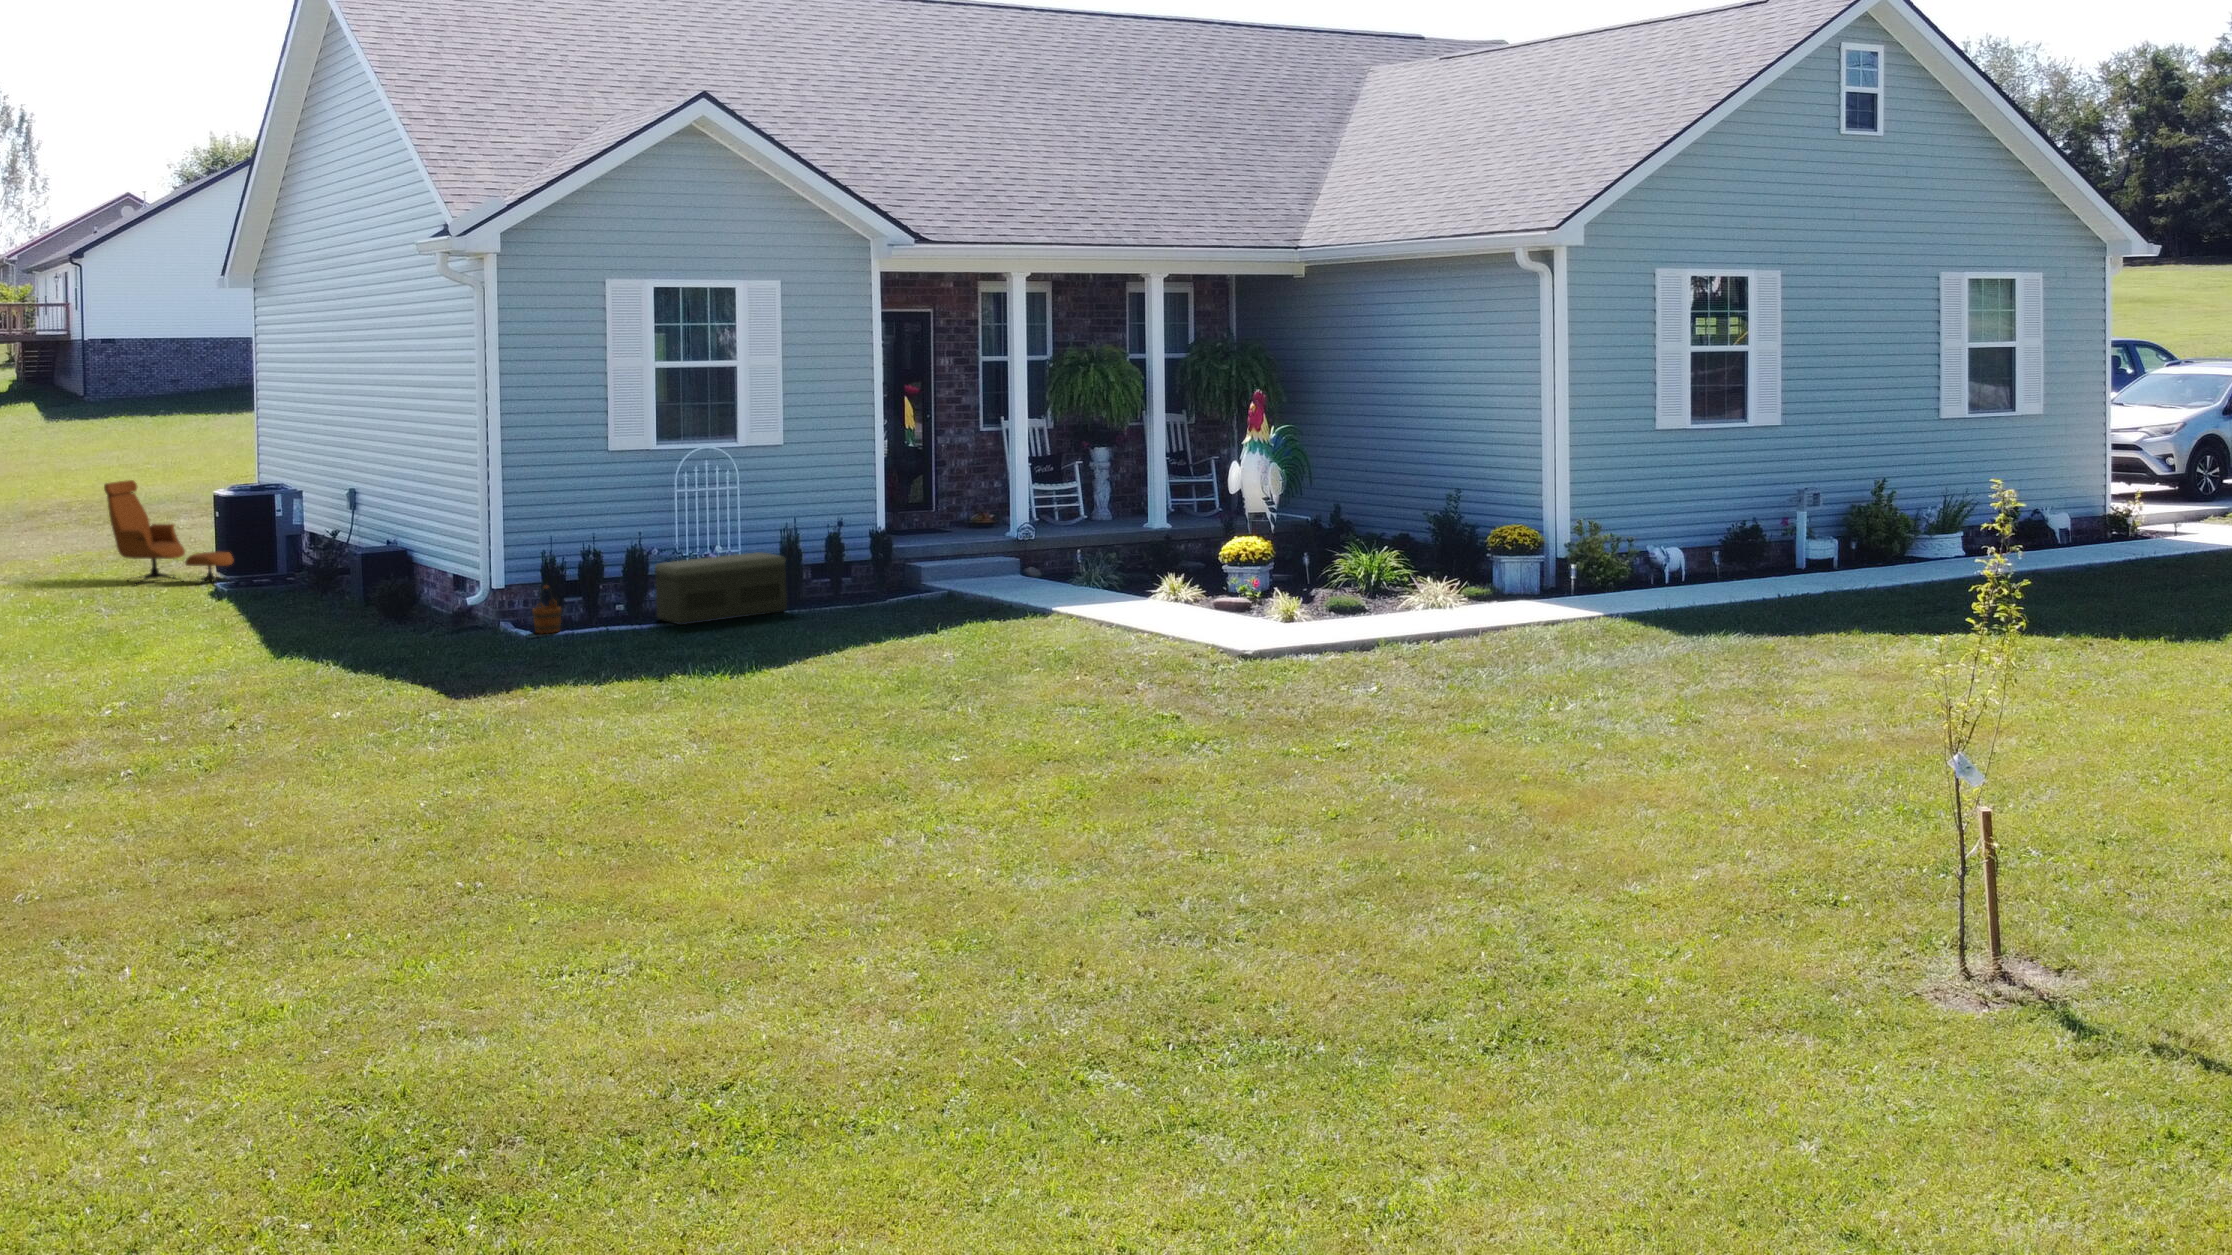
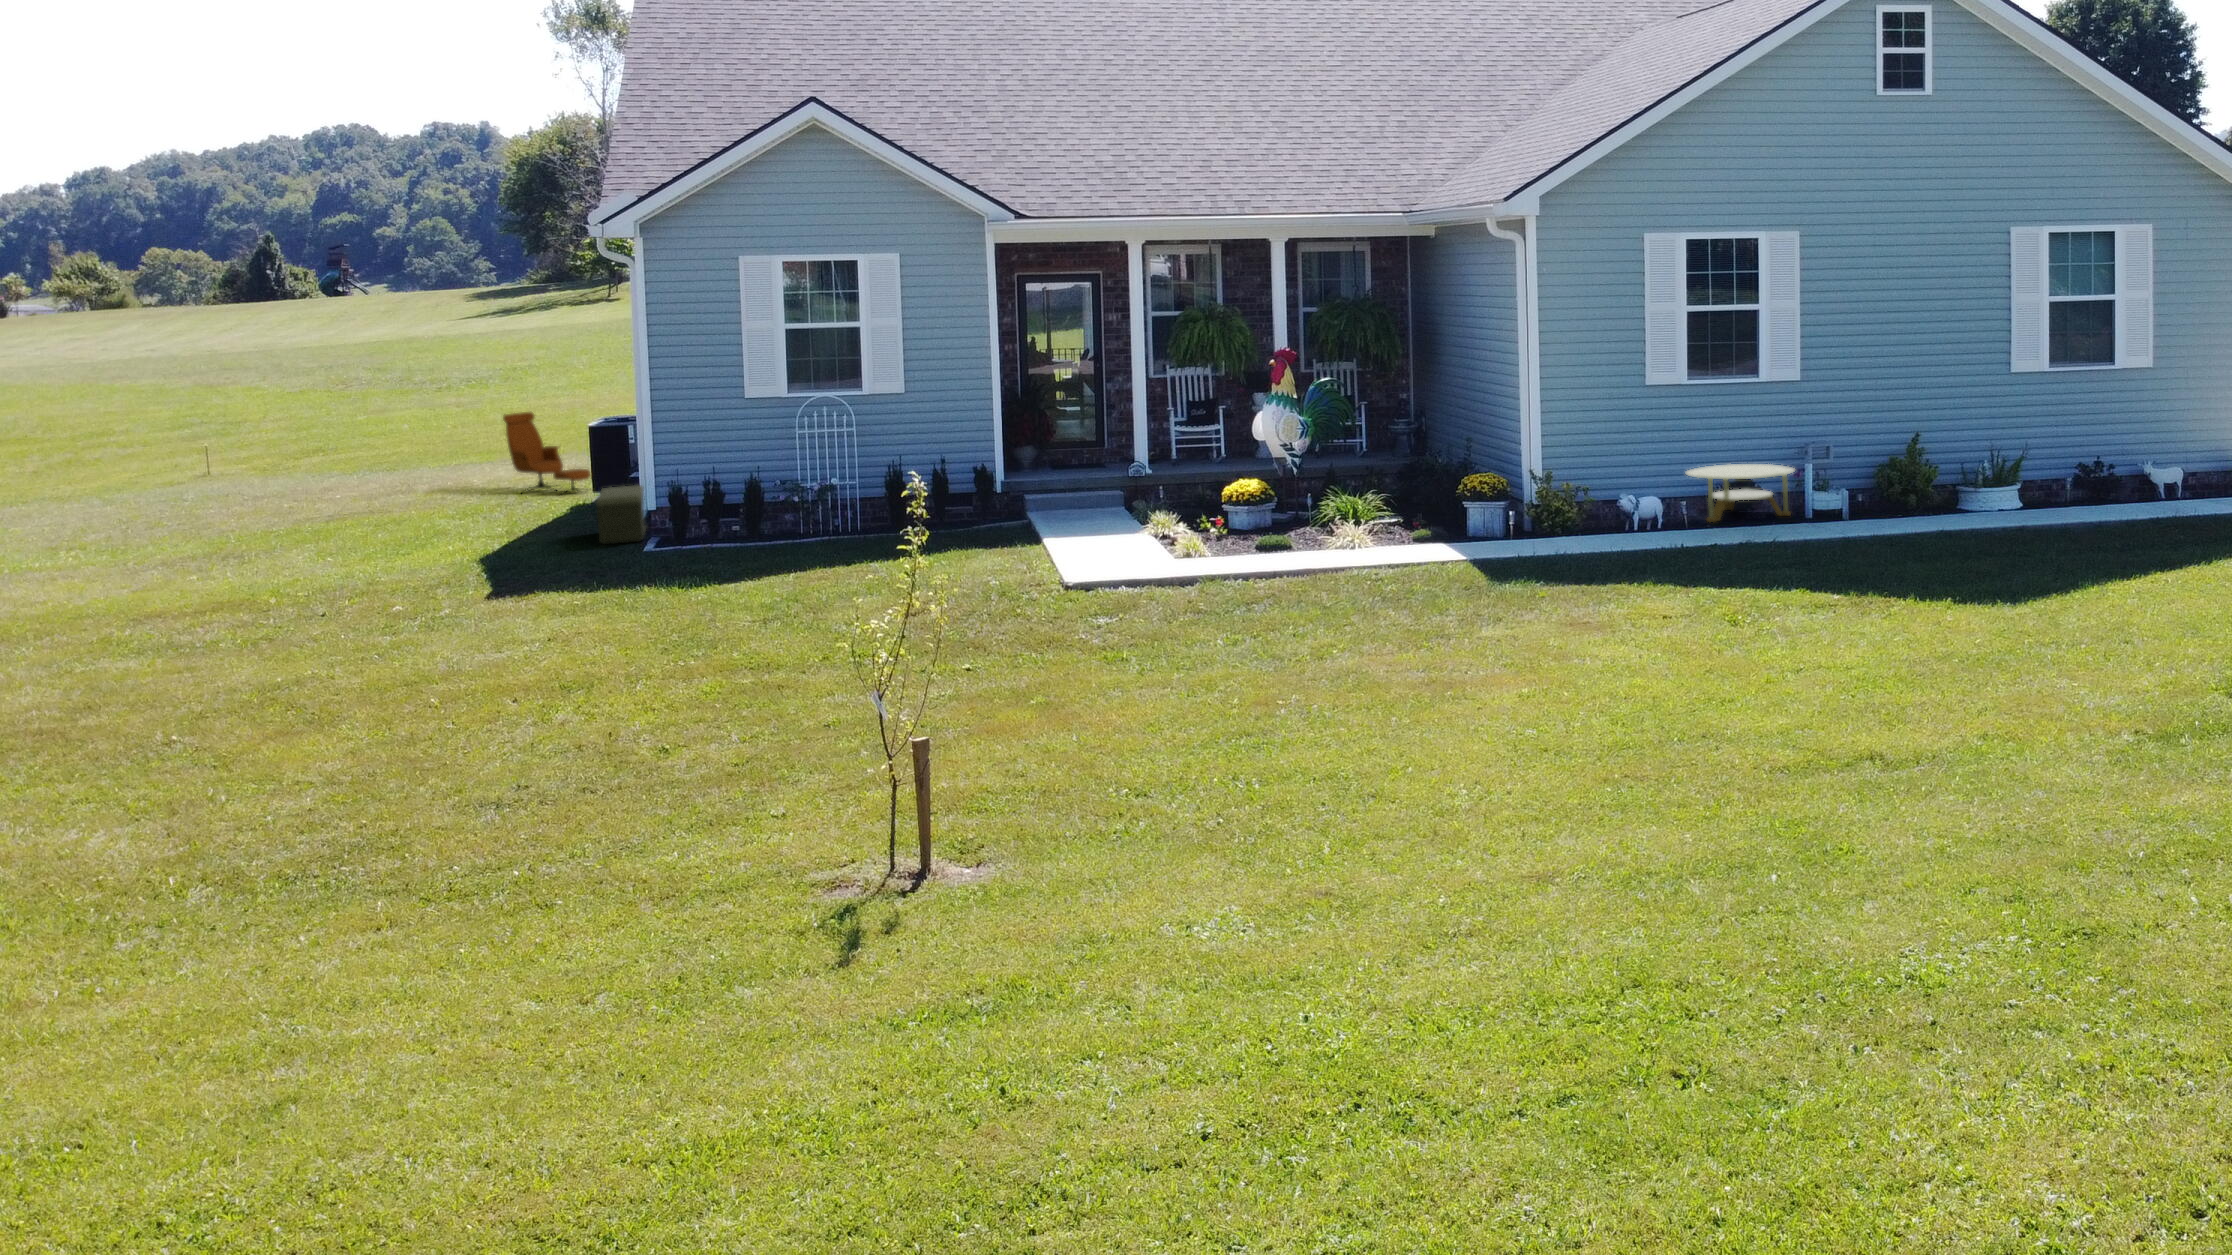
round table: none [1703,512,1823,572] -> present [1686,464,1794,522]
storage bench: present [655,552,787,625] -> present [596,485,646,545]
wooden bucket: present [533,586,561,634] -> none [661,506,685,544]

